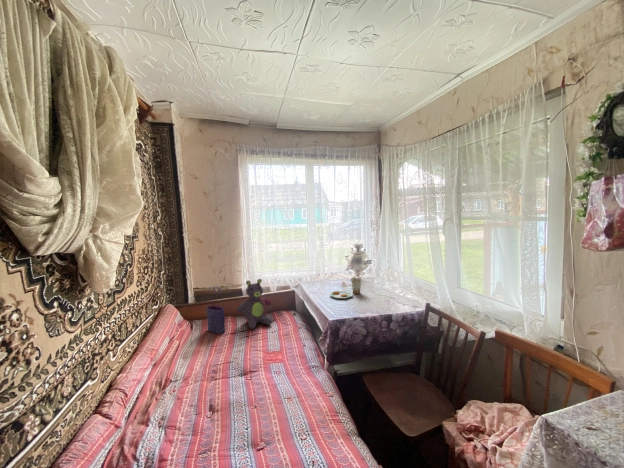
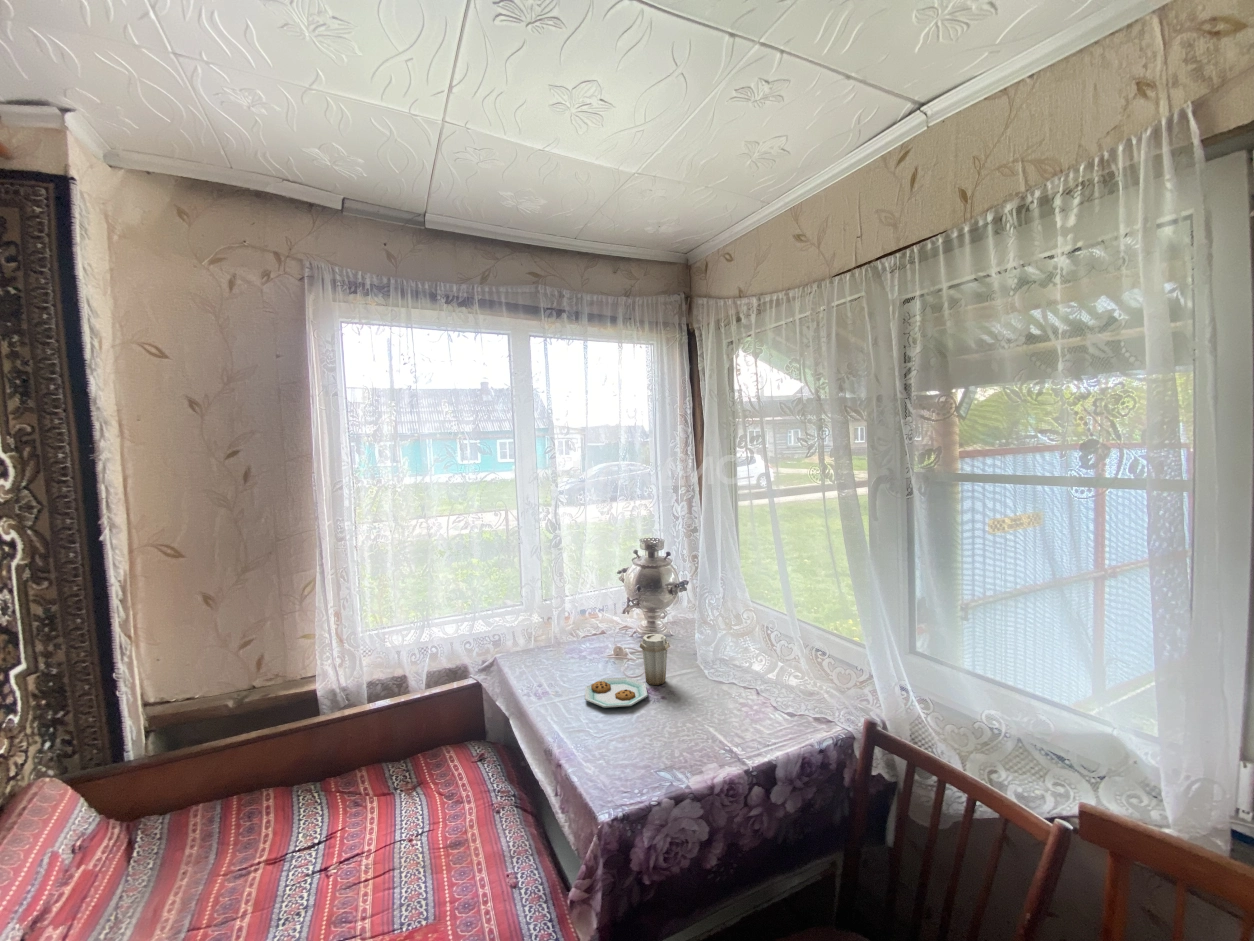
stuffed bear: present [237,279,272,329] -> none [294,662,412,834]
tote bag: present [207,286,225,334] -> none [178,707,245,871]

